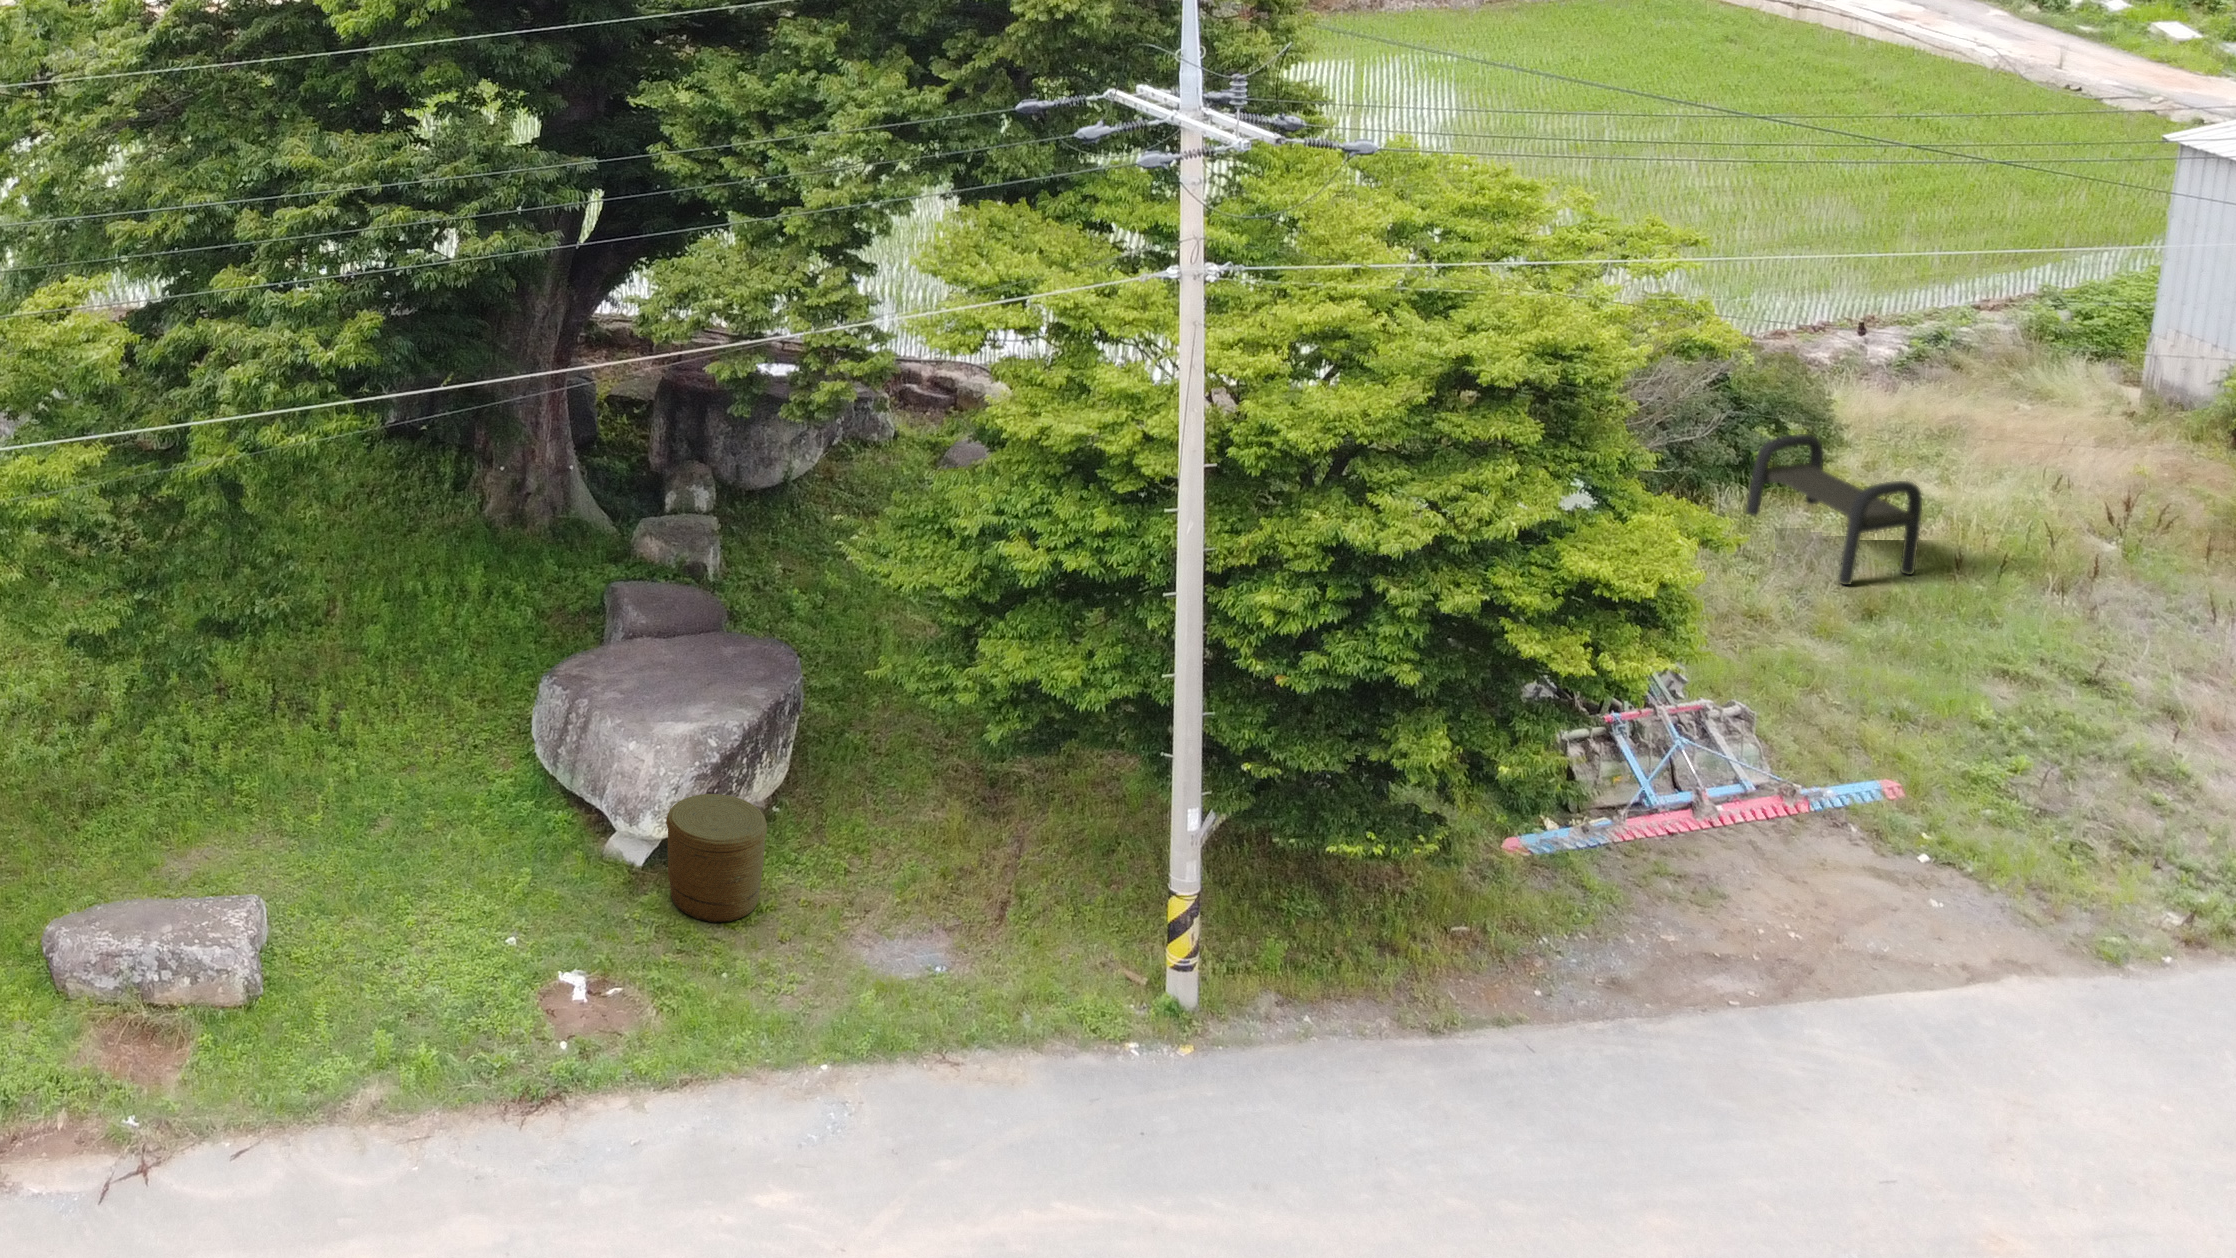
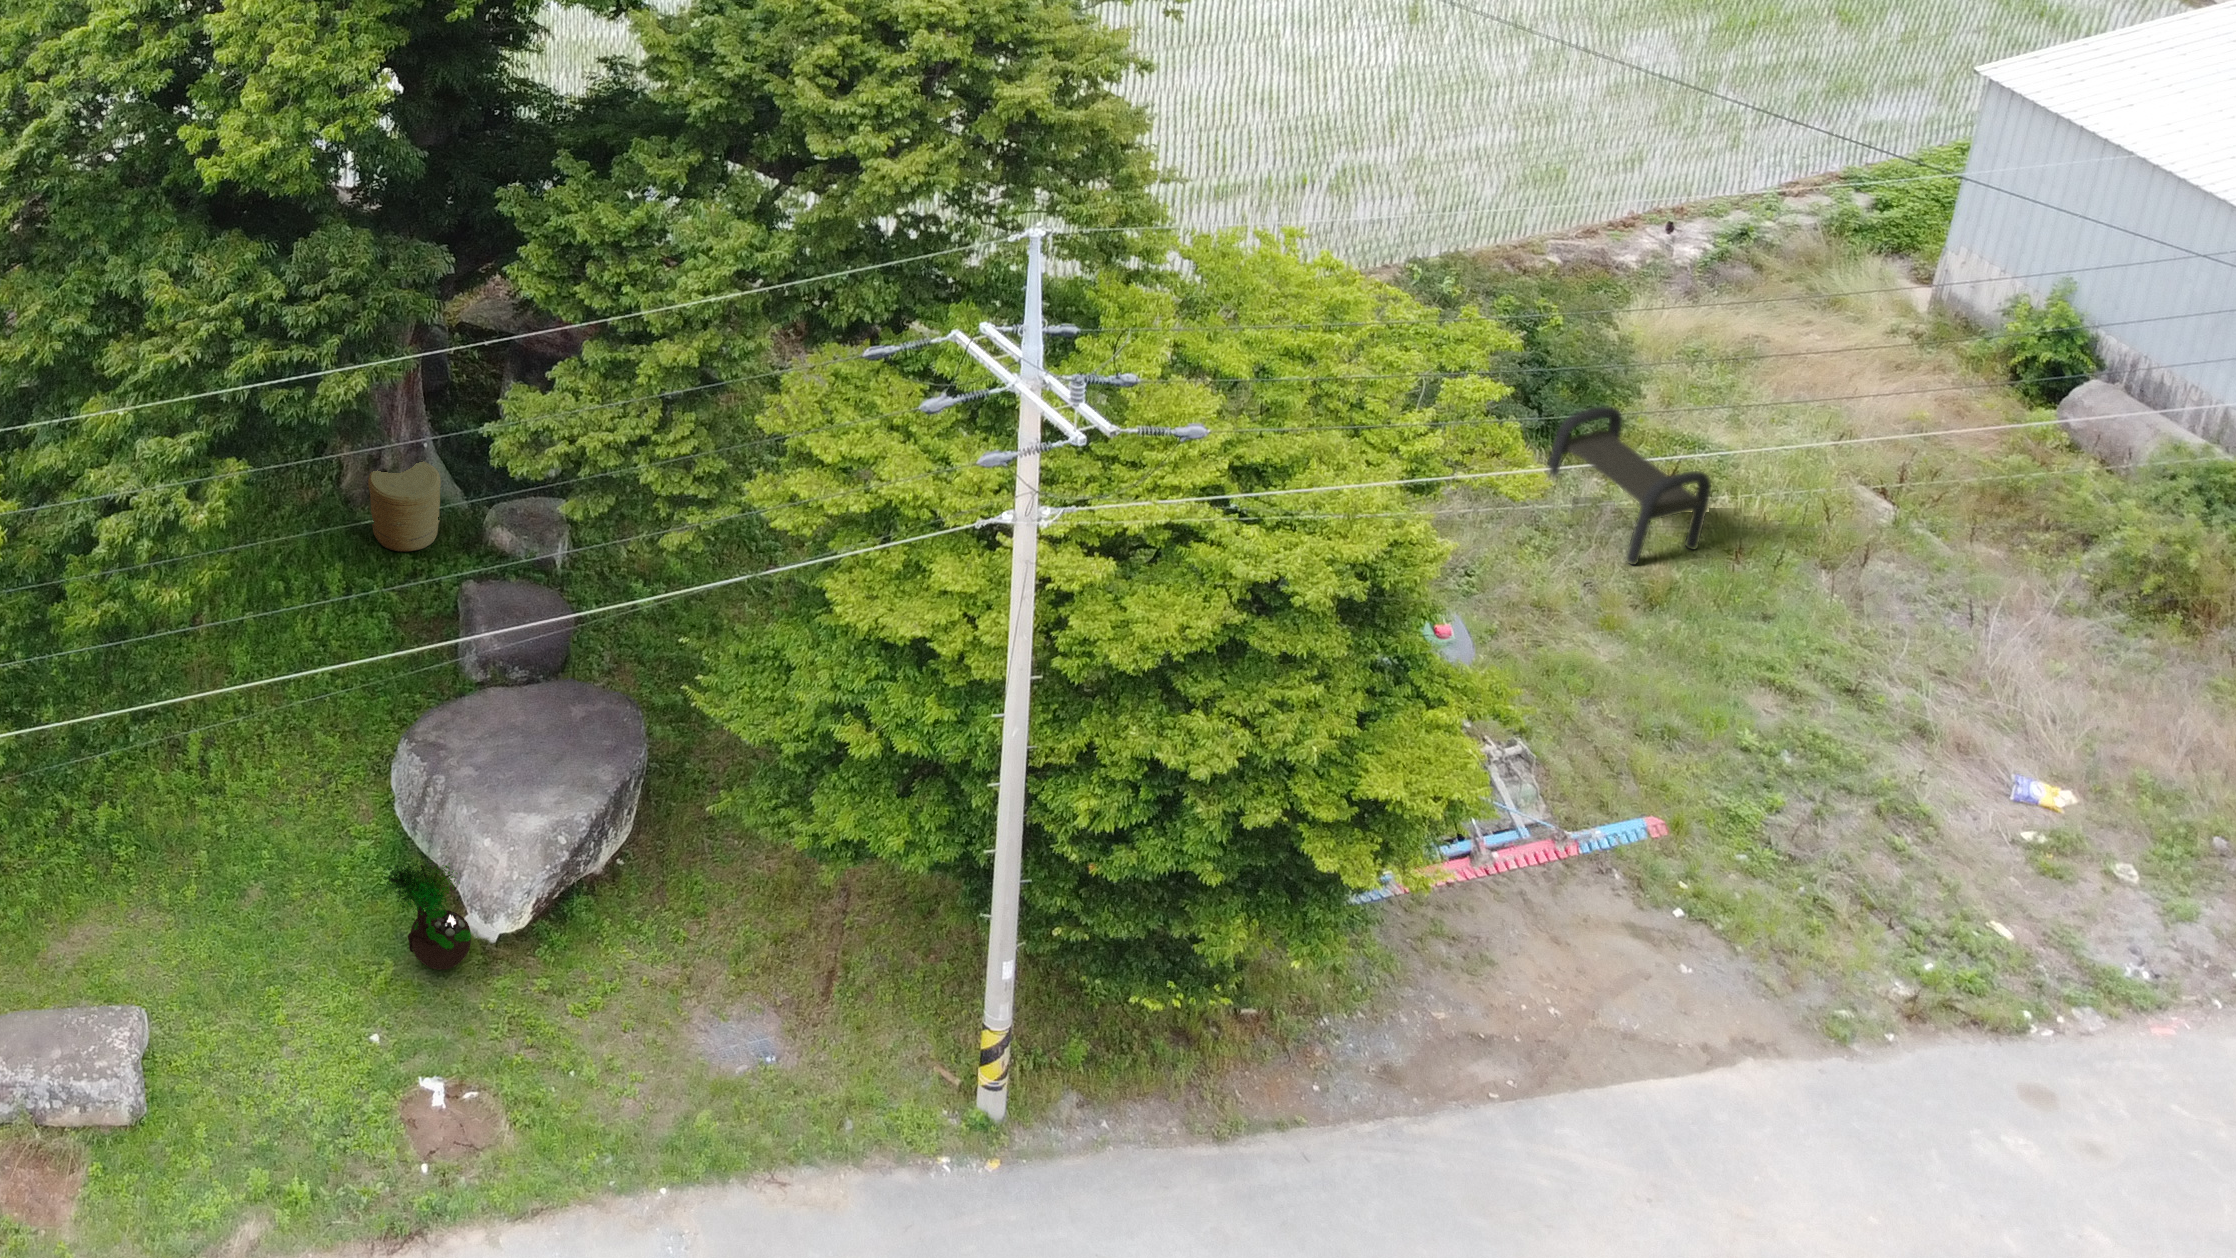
potted tree: none [515,734,614,880] -> present [381,853,471,970]
basket: present [666,794,767,923] -> present [368,461,441,552]

